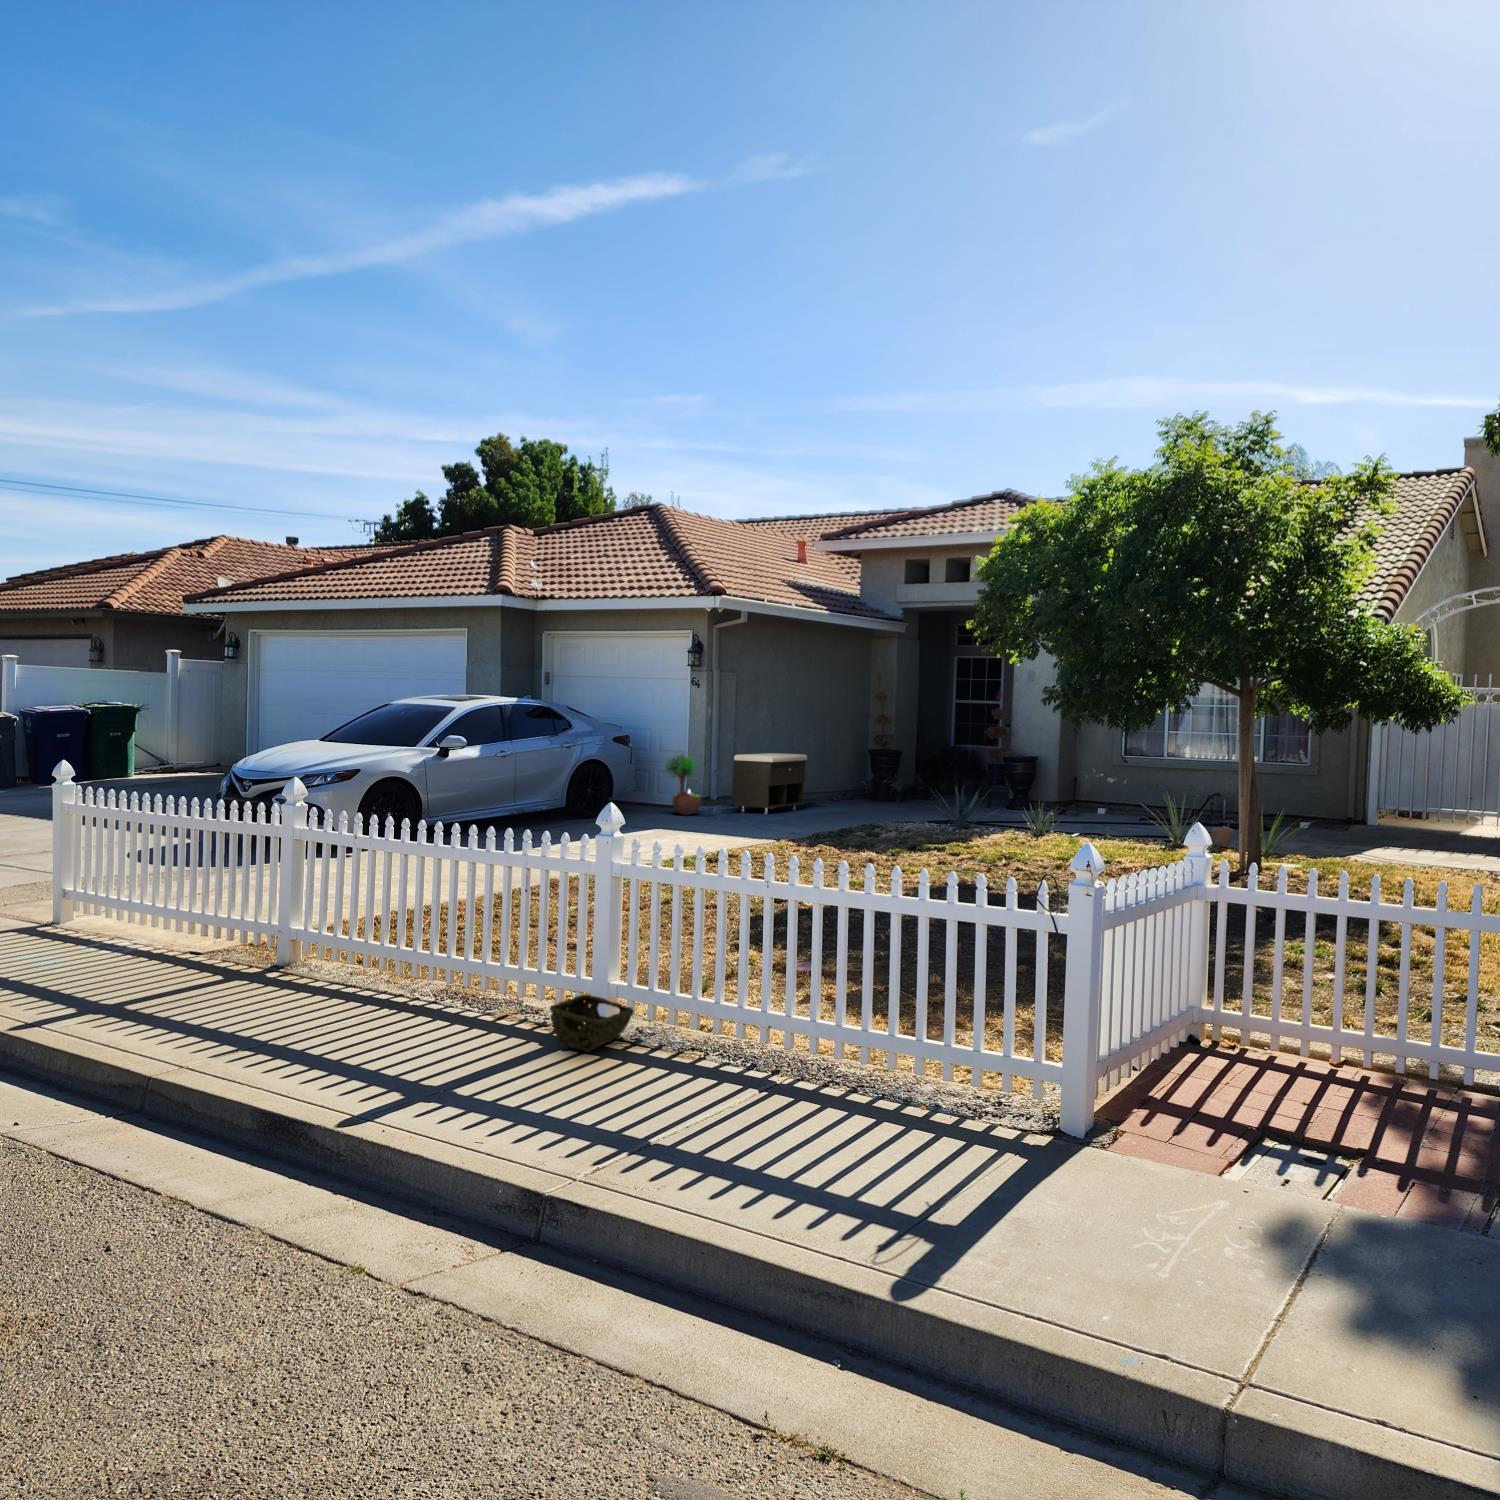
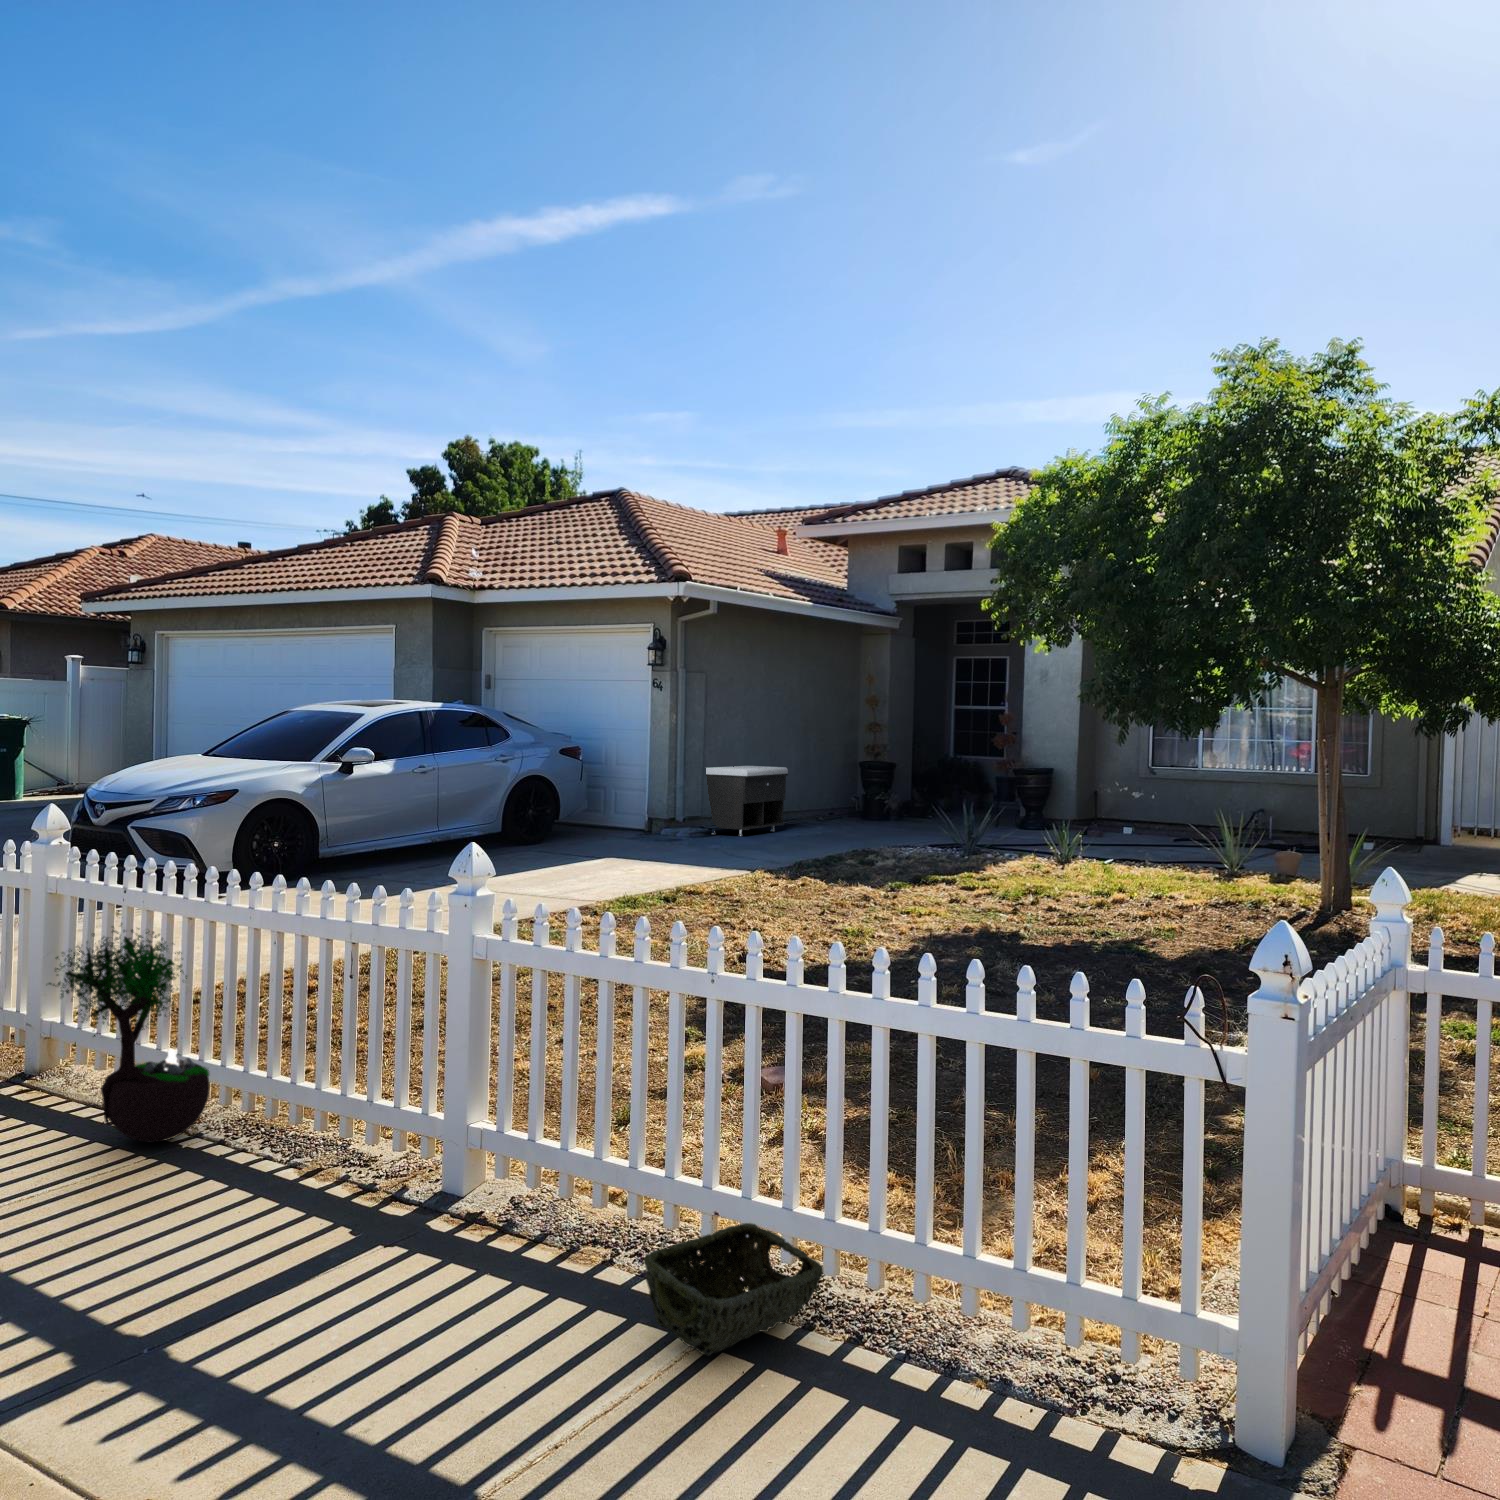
potted tree: present [663,754,701,815] -> present [49,924,210,1142]
woven basket: present [550,994,633,1052] -> present [644,1223,823,1356]

